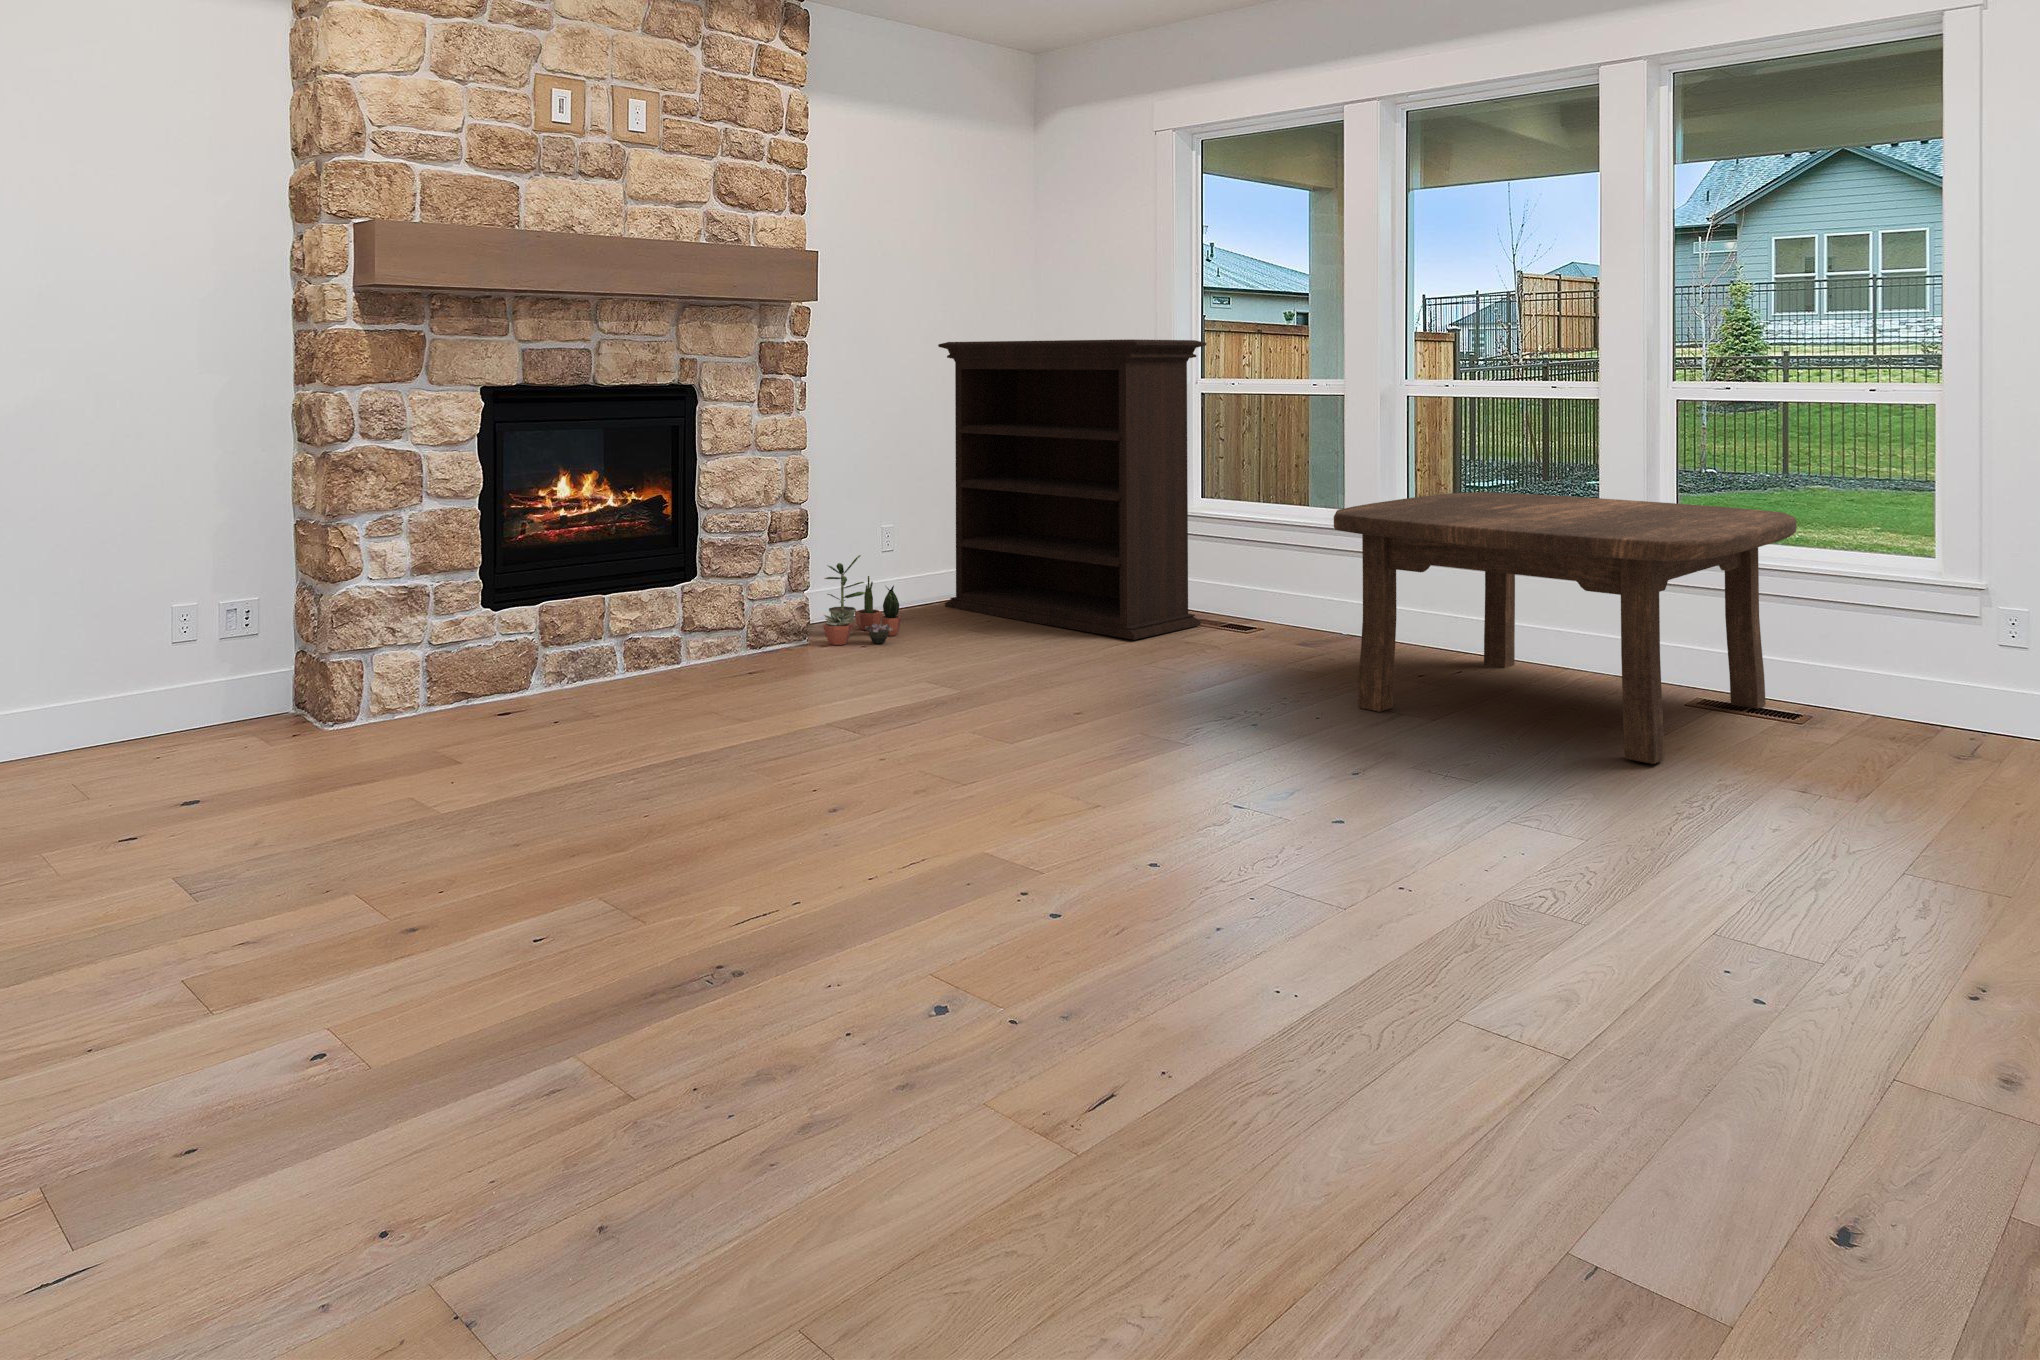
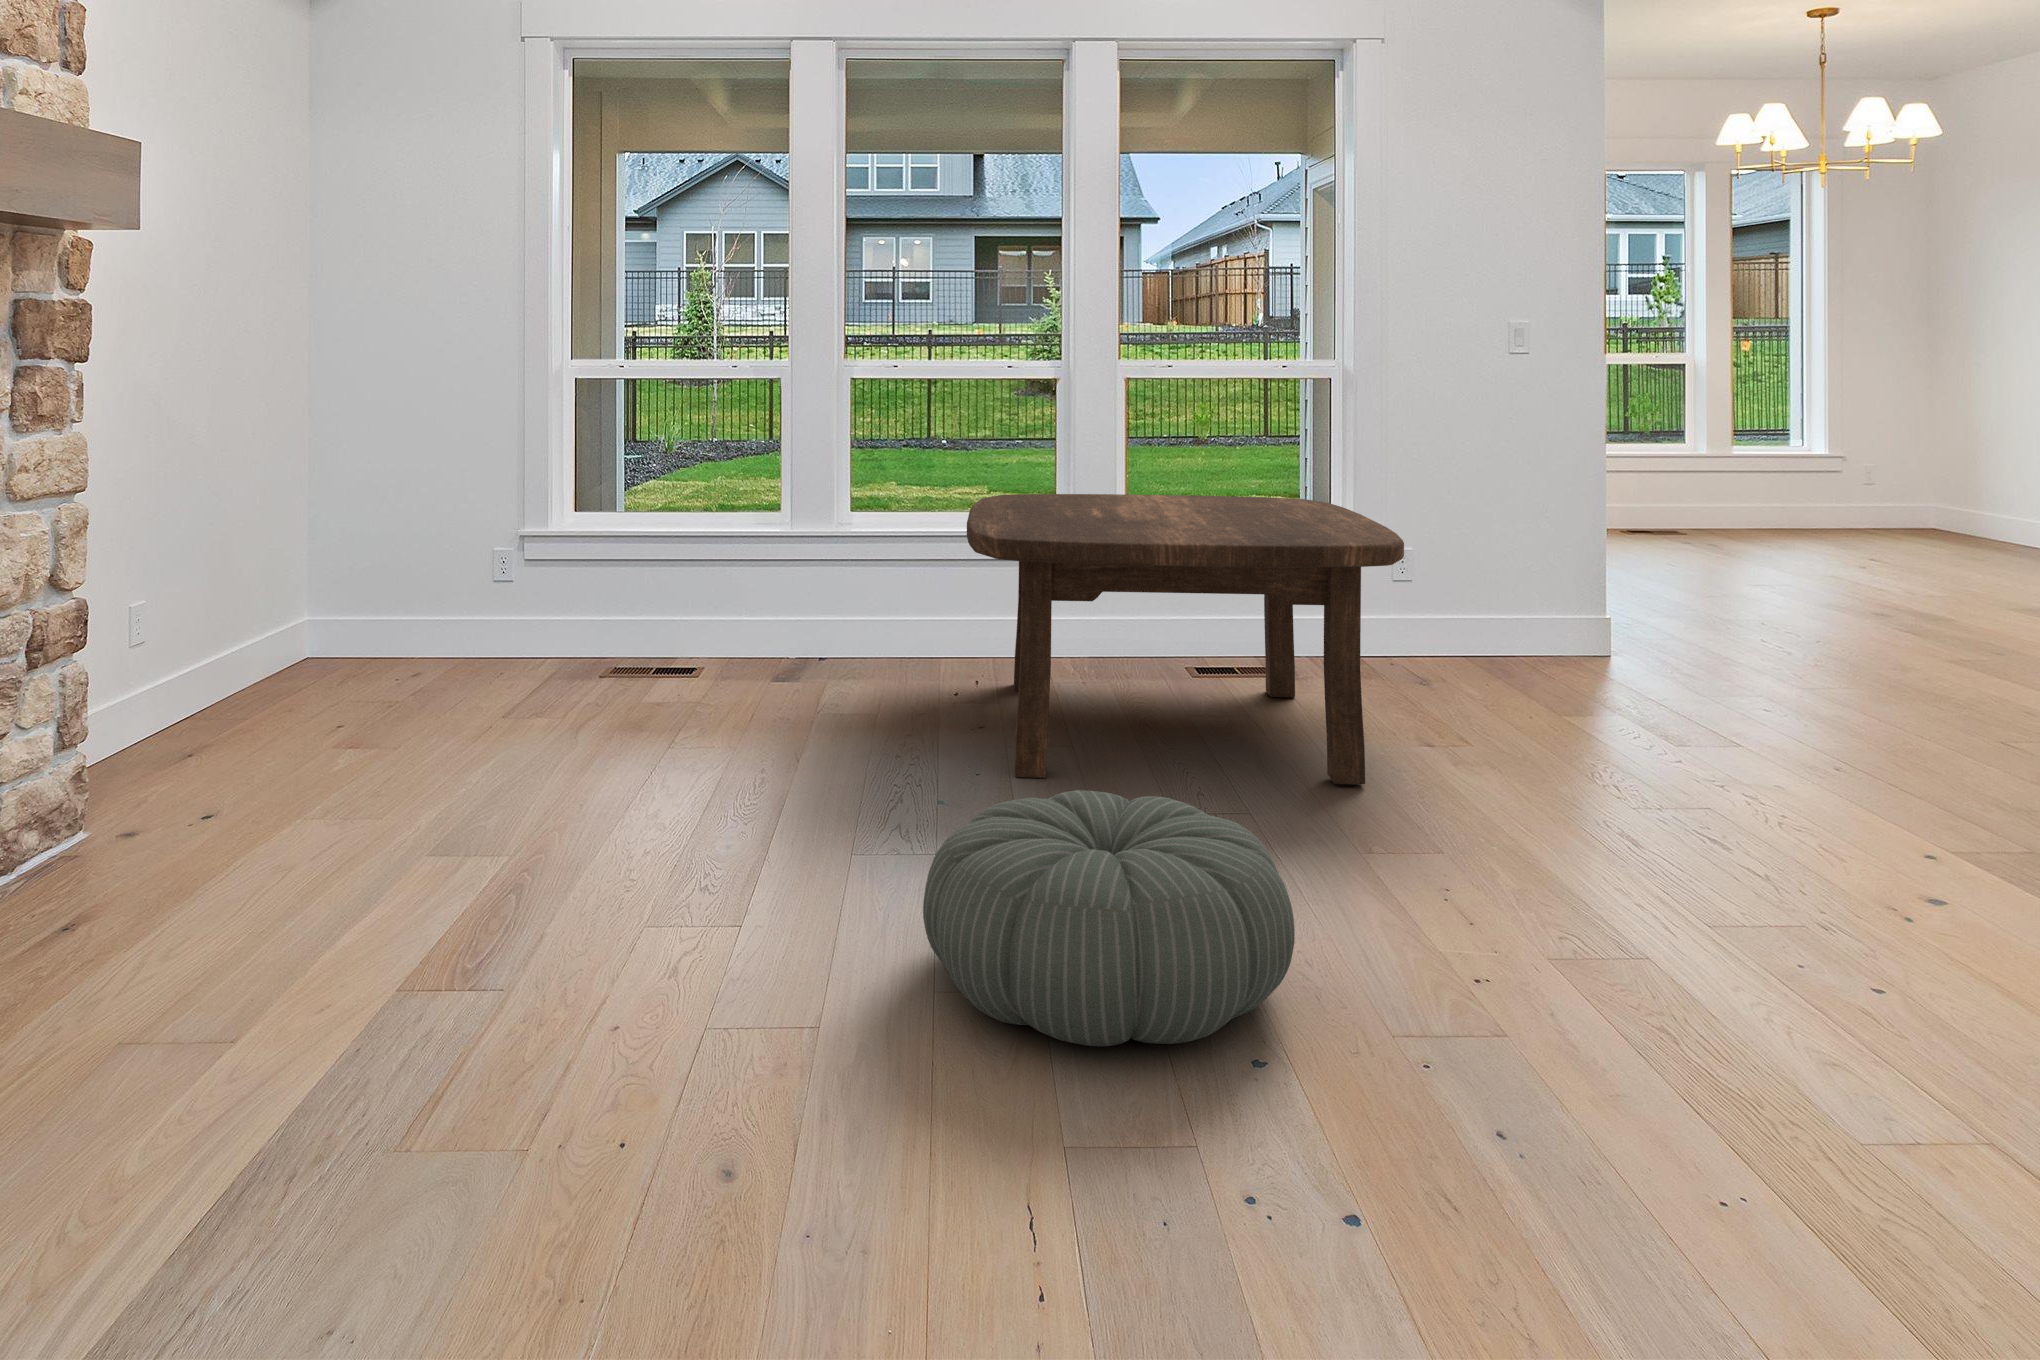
bookshelf: present [938,339,1206,640] -> none [245,309,668,730]
potted plant: present [823,555,901,645] -> none [106,668,267,834]
pouf: none [1057,673,1311,824] -> present [923,790,1295,1046]

